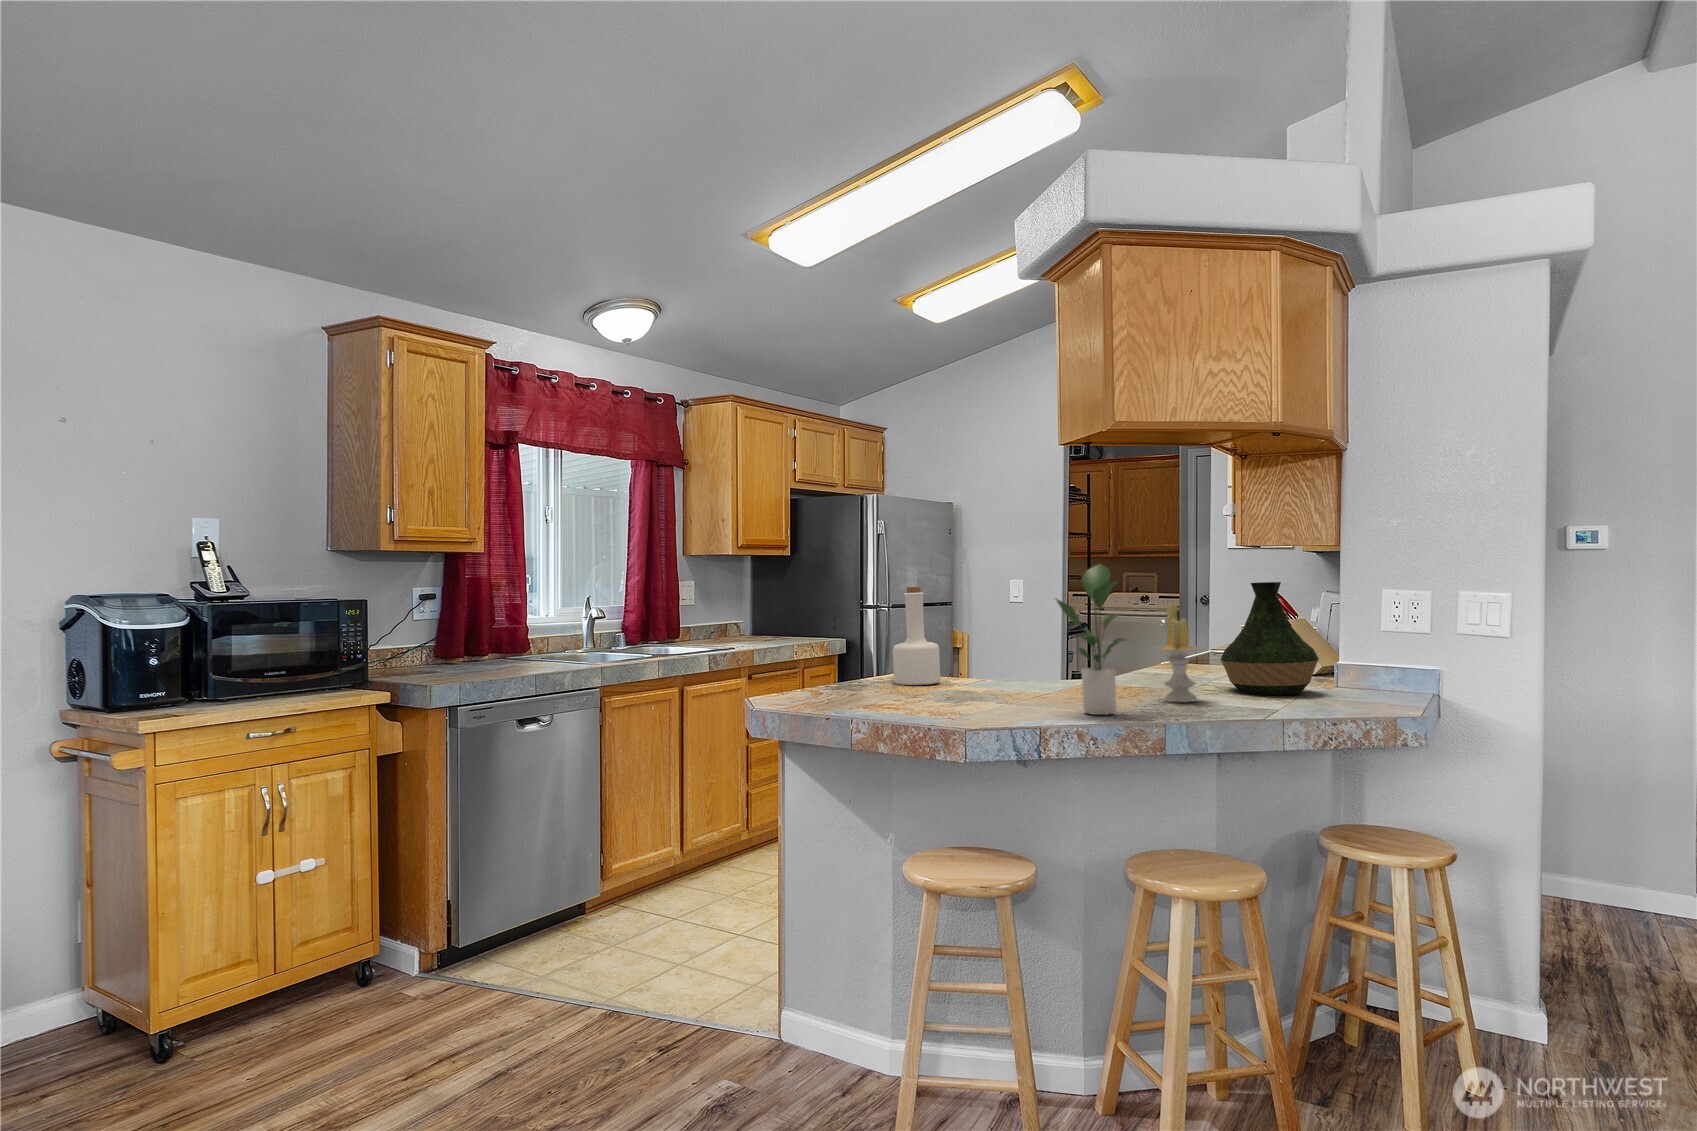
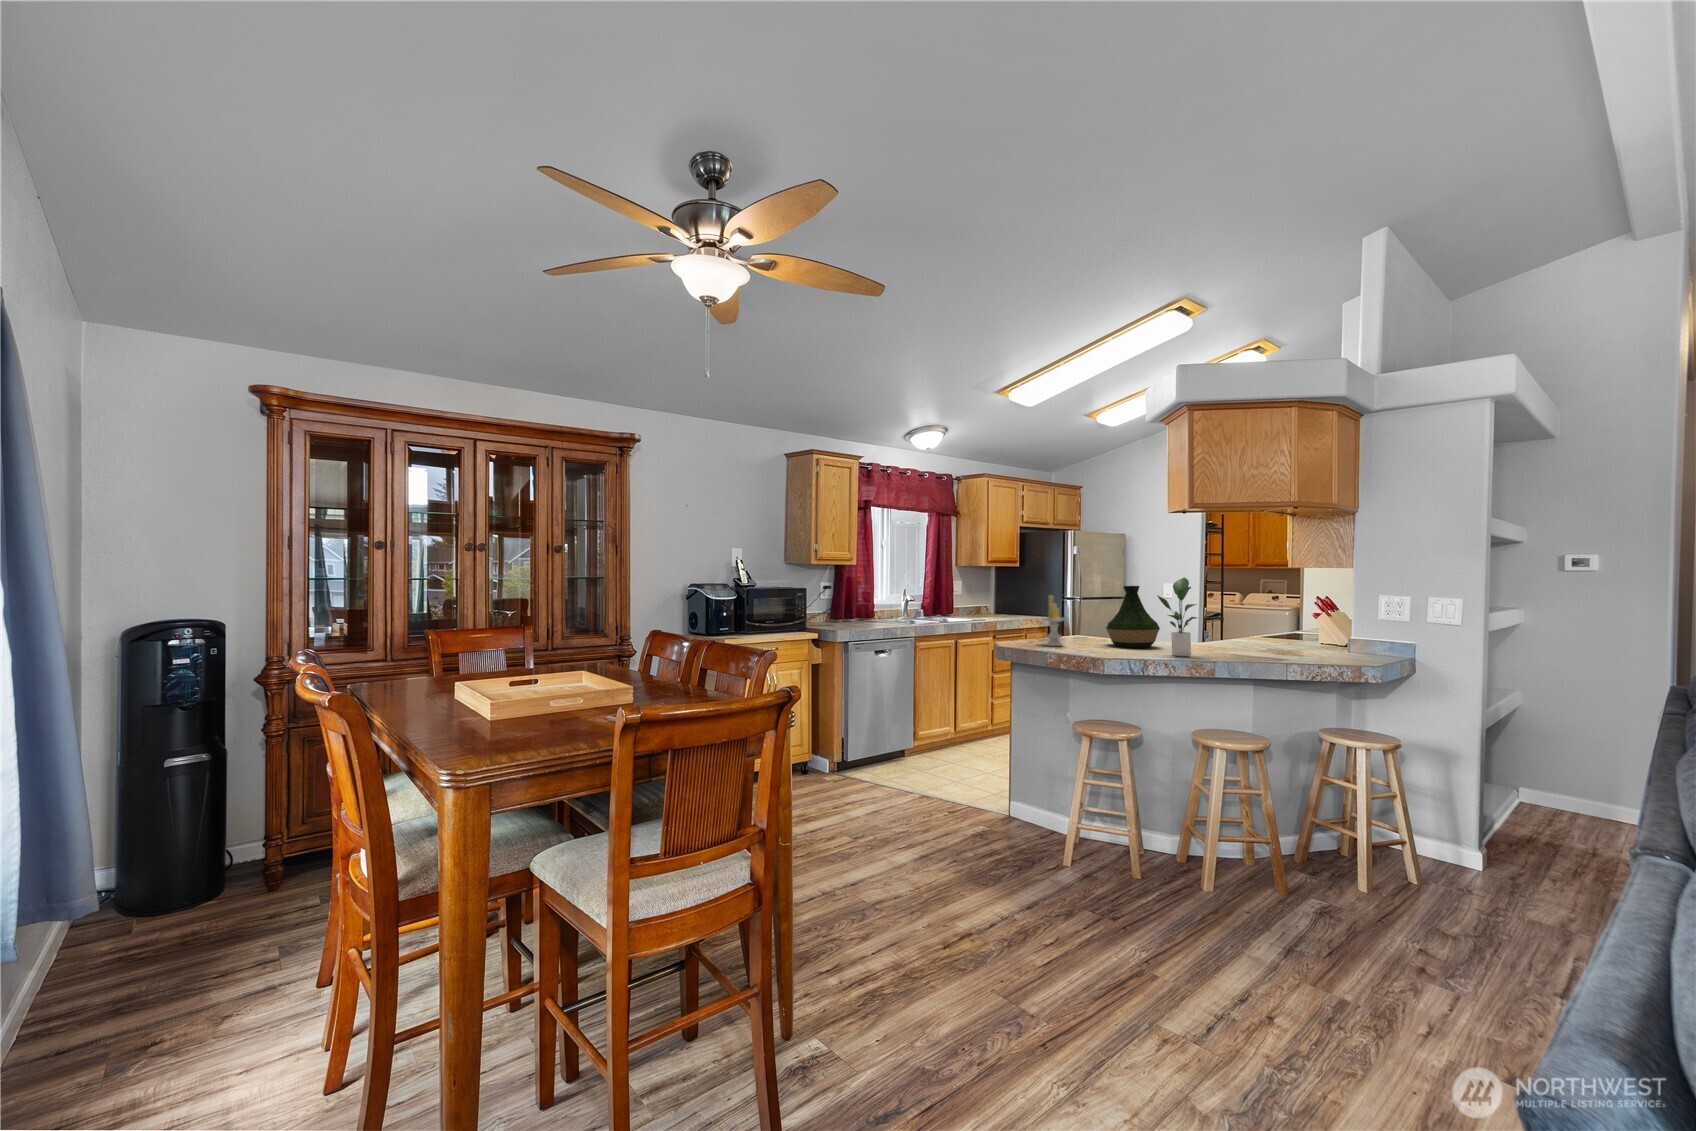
vase: present [1220,582,1319,695] -> present [1106,586,1160,648]
bottle: present [893,587,940,685] -> none [1073,587,1099,640]
candle: present [1153,603,1204,702] -> present [1042,595,1066,646]

